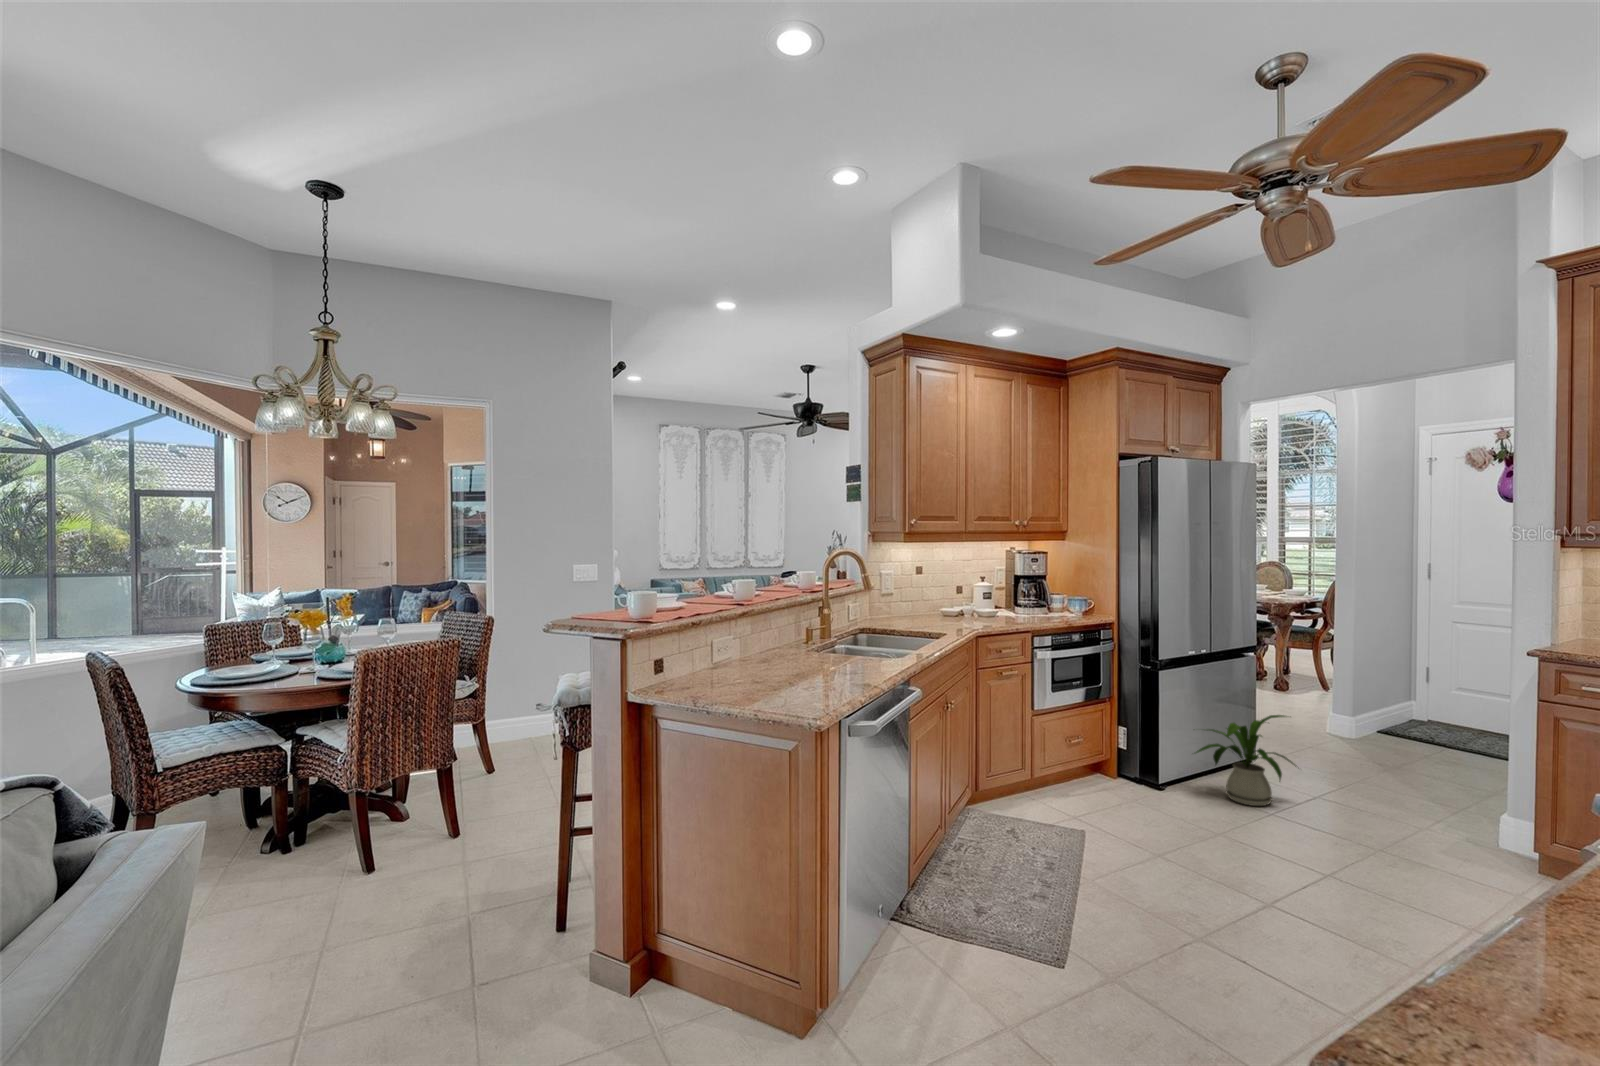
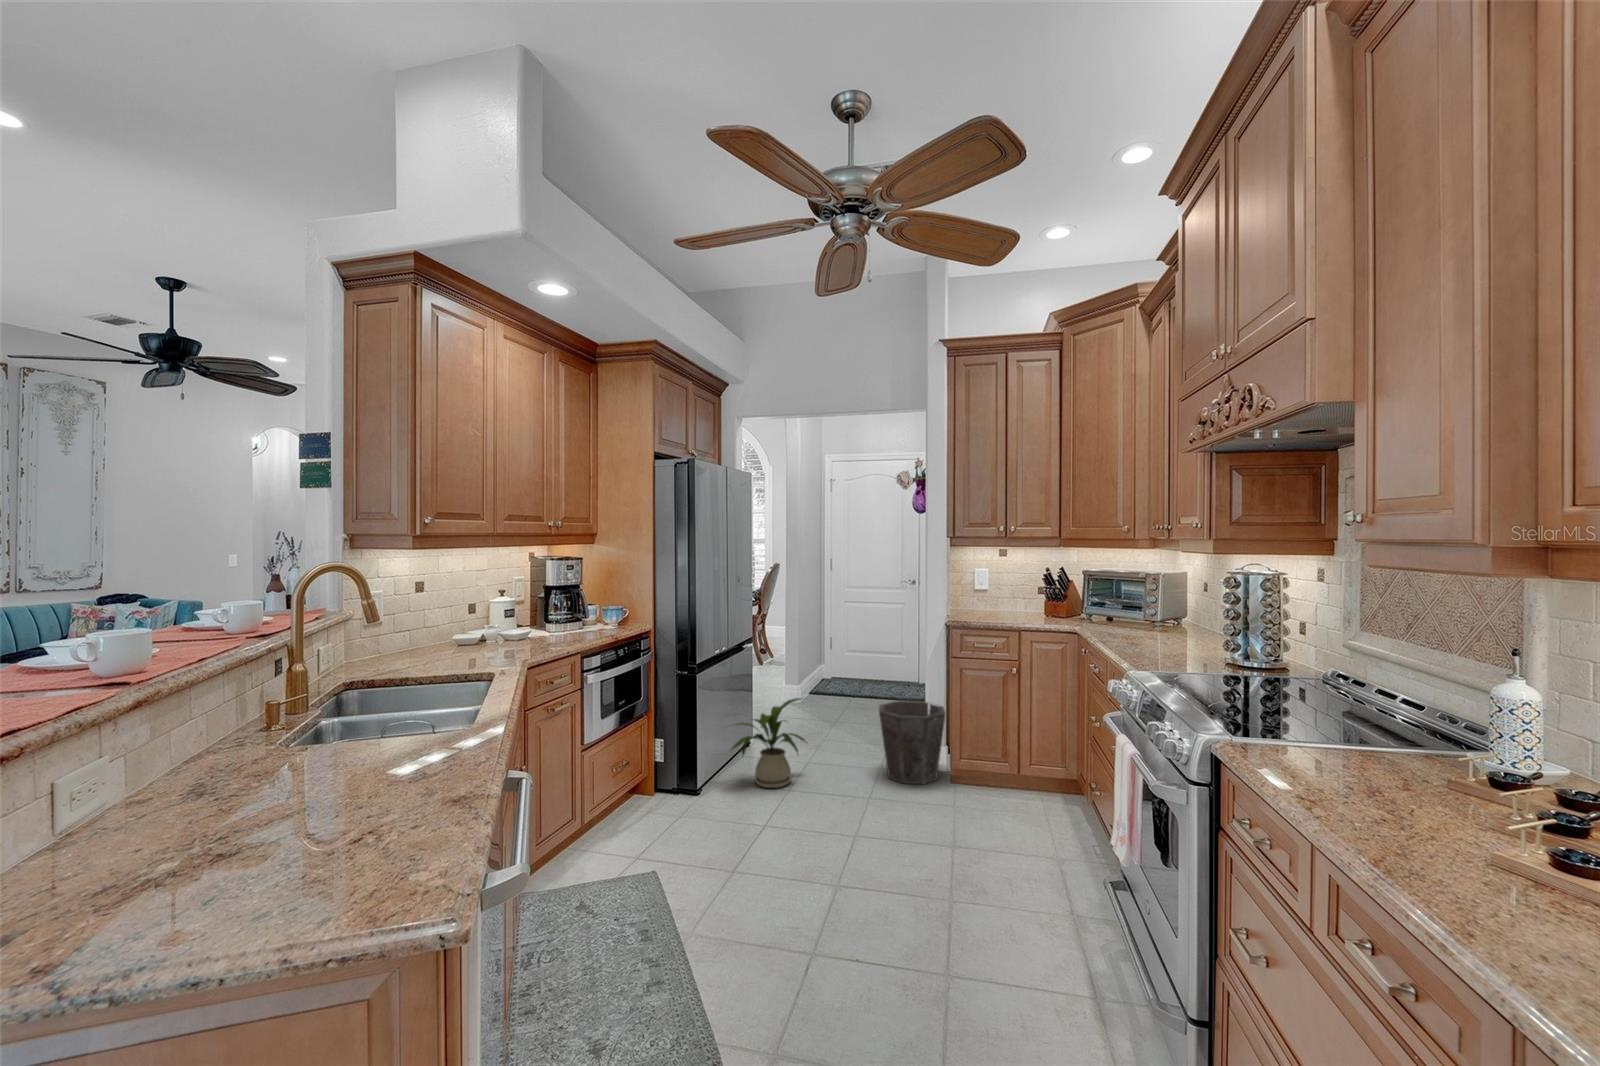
waste bin: none [1399,744,1517,855] -> present [879,701,946,784]

